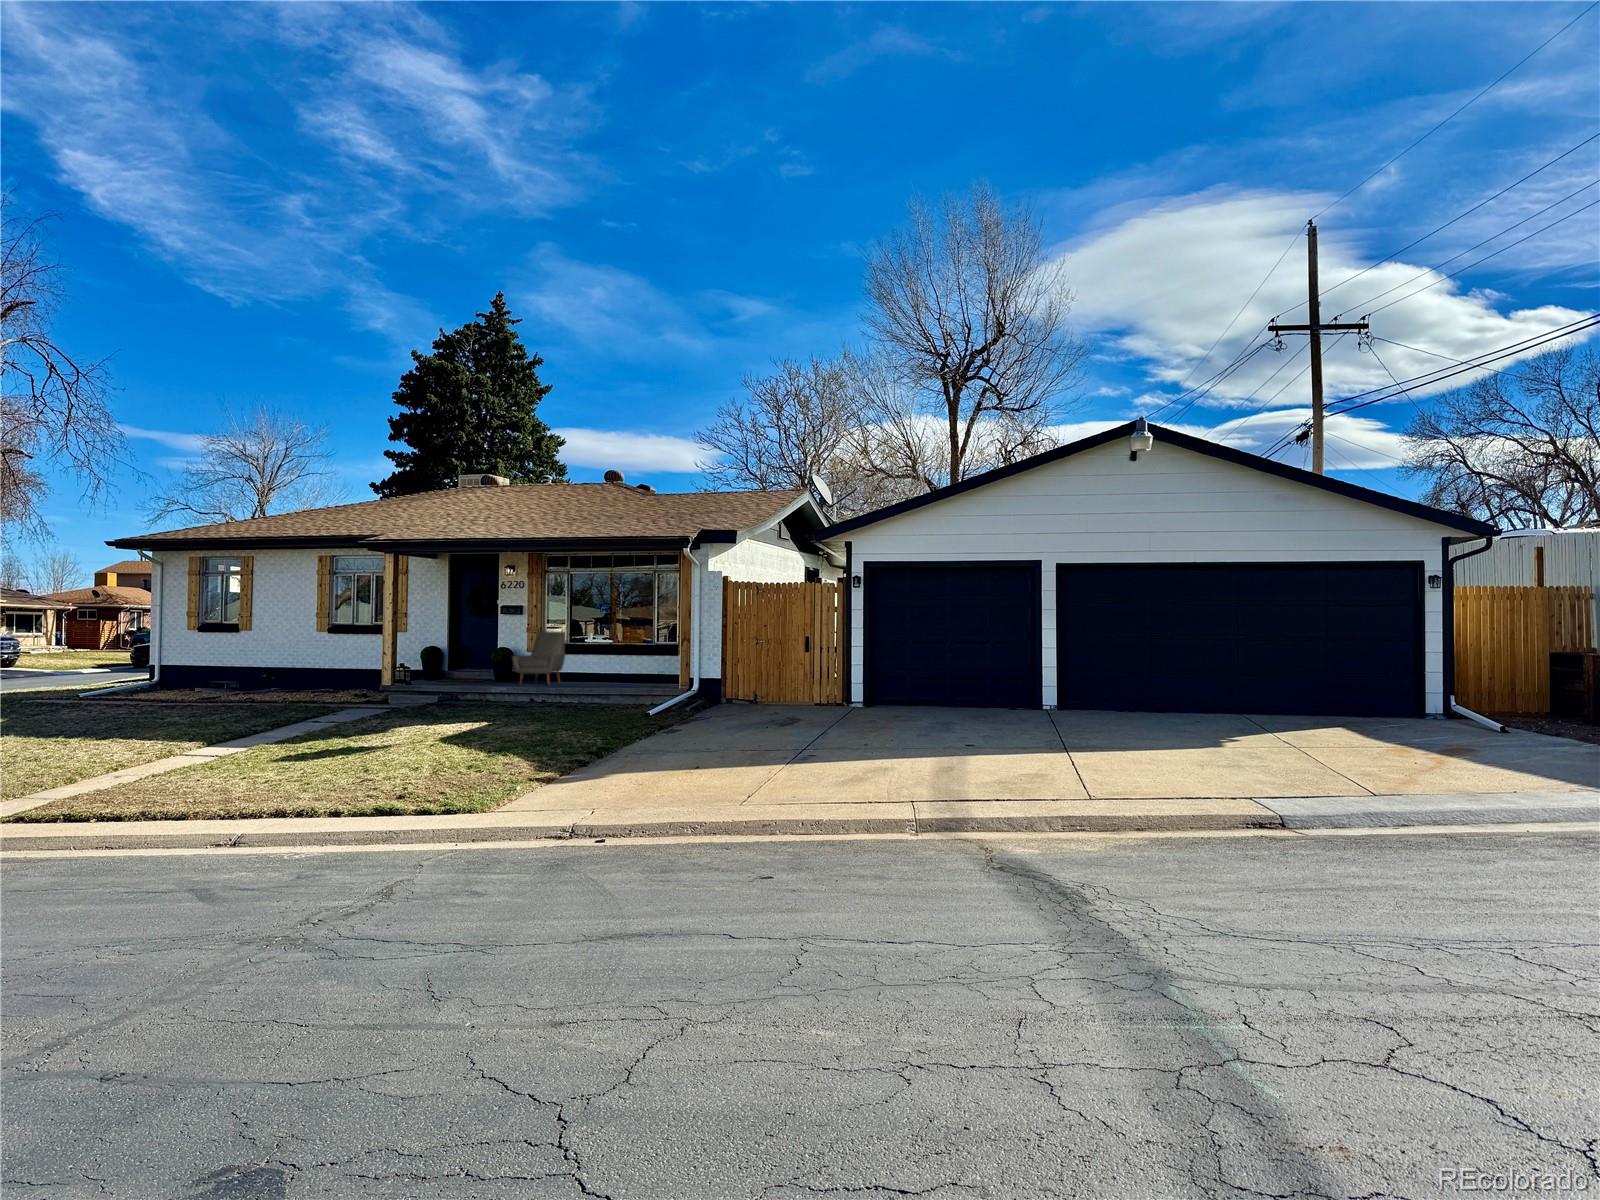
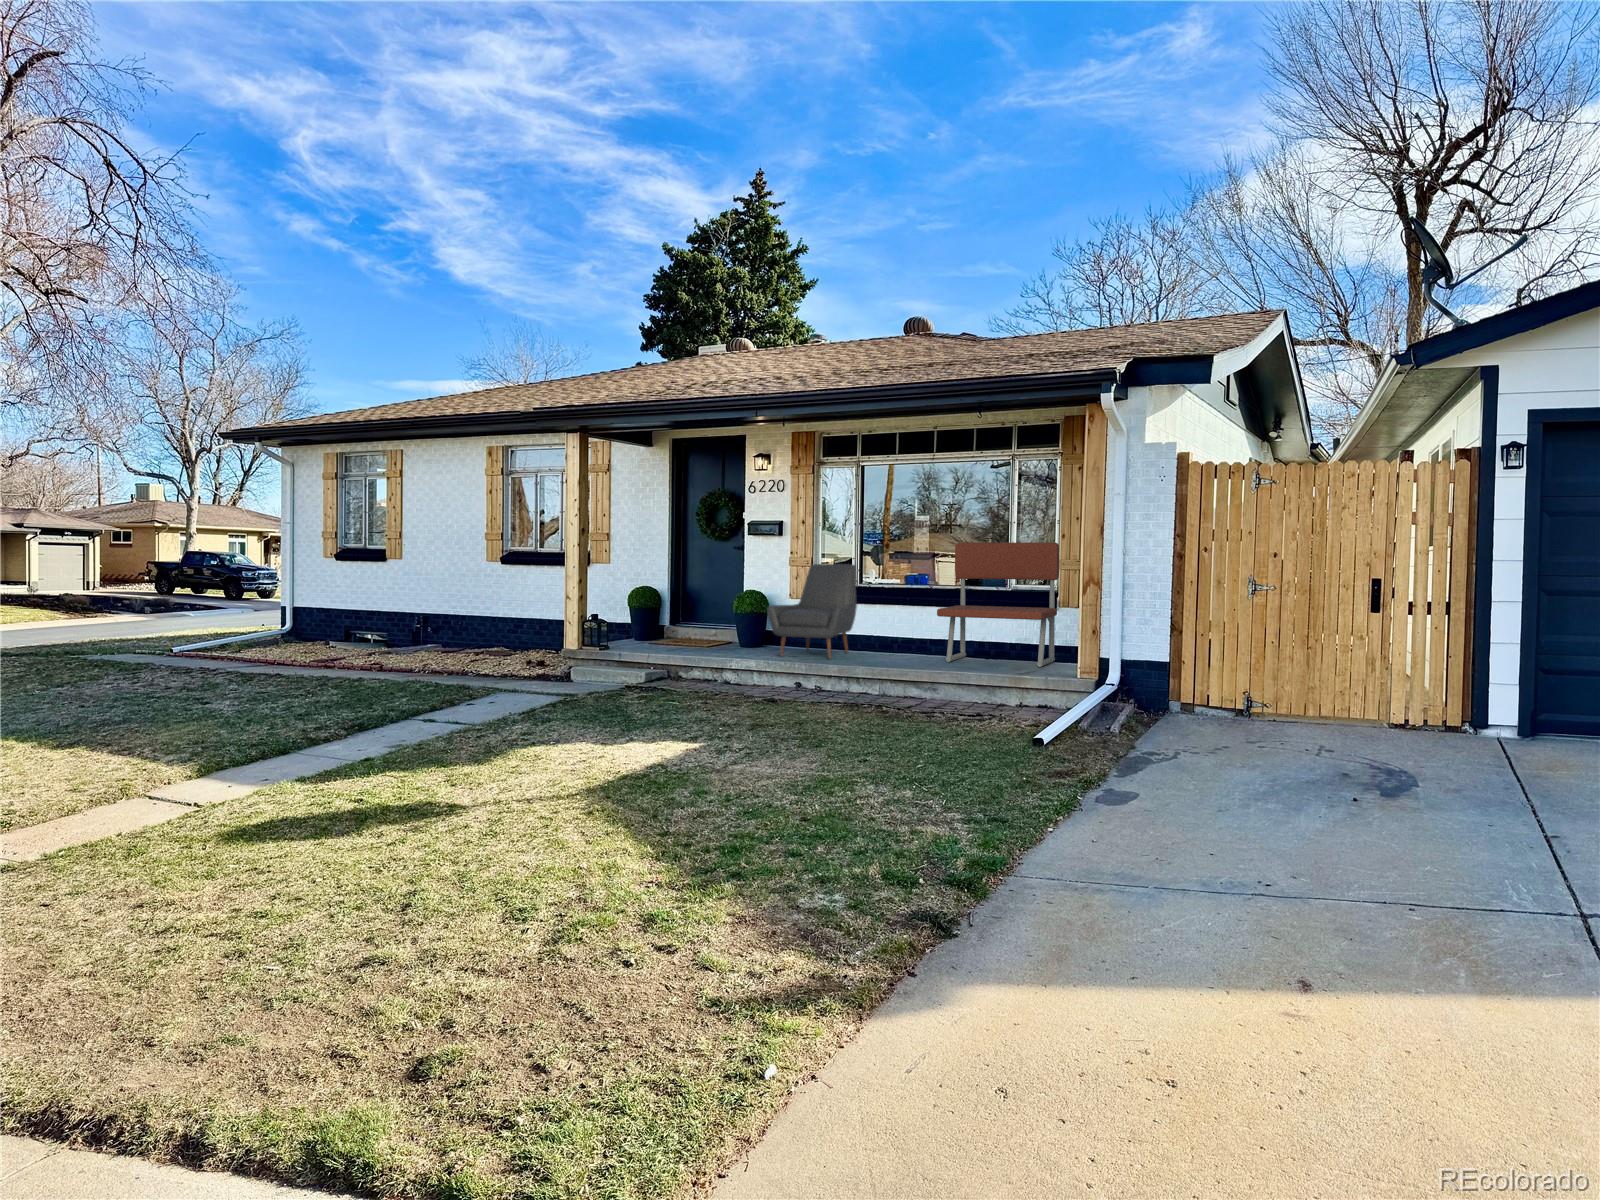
bench: none [608,619,675,686] -> present [937,543,1059,667]

